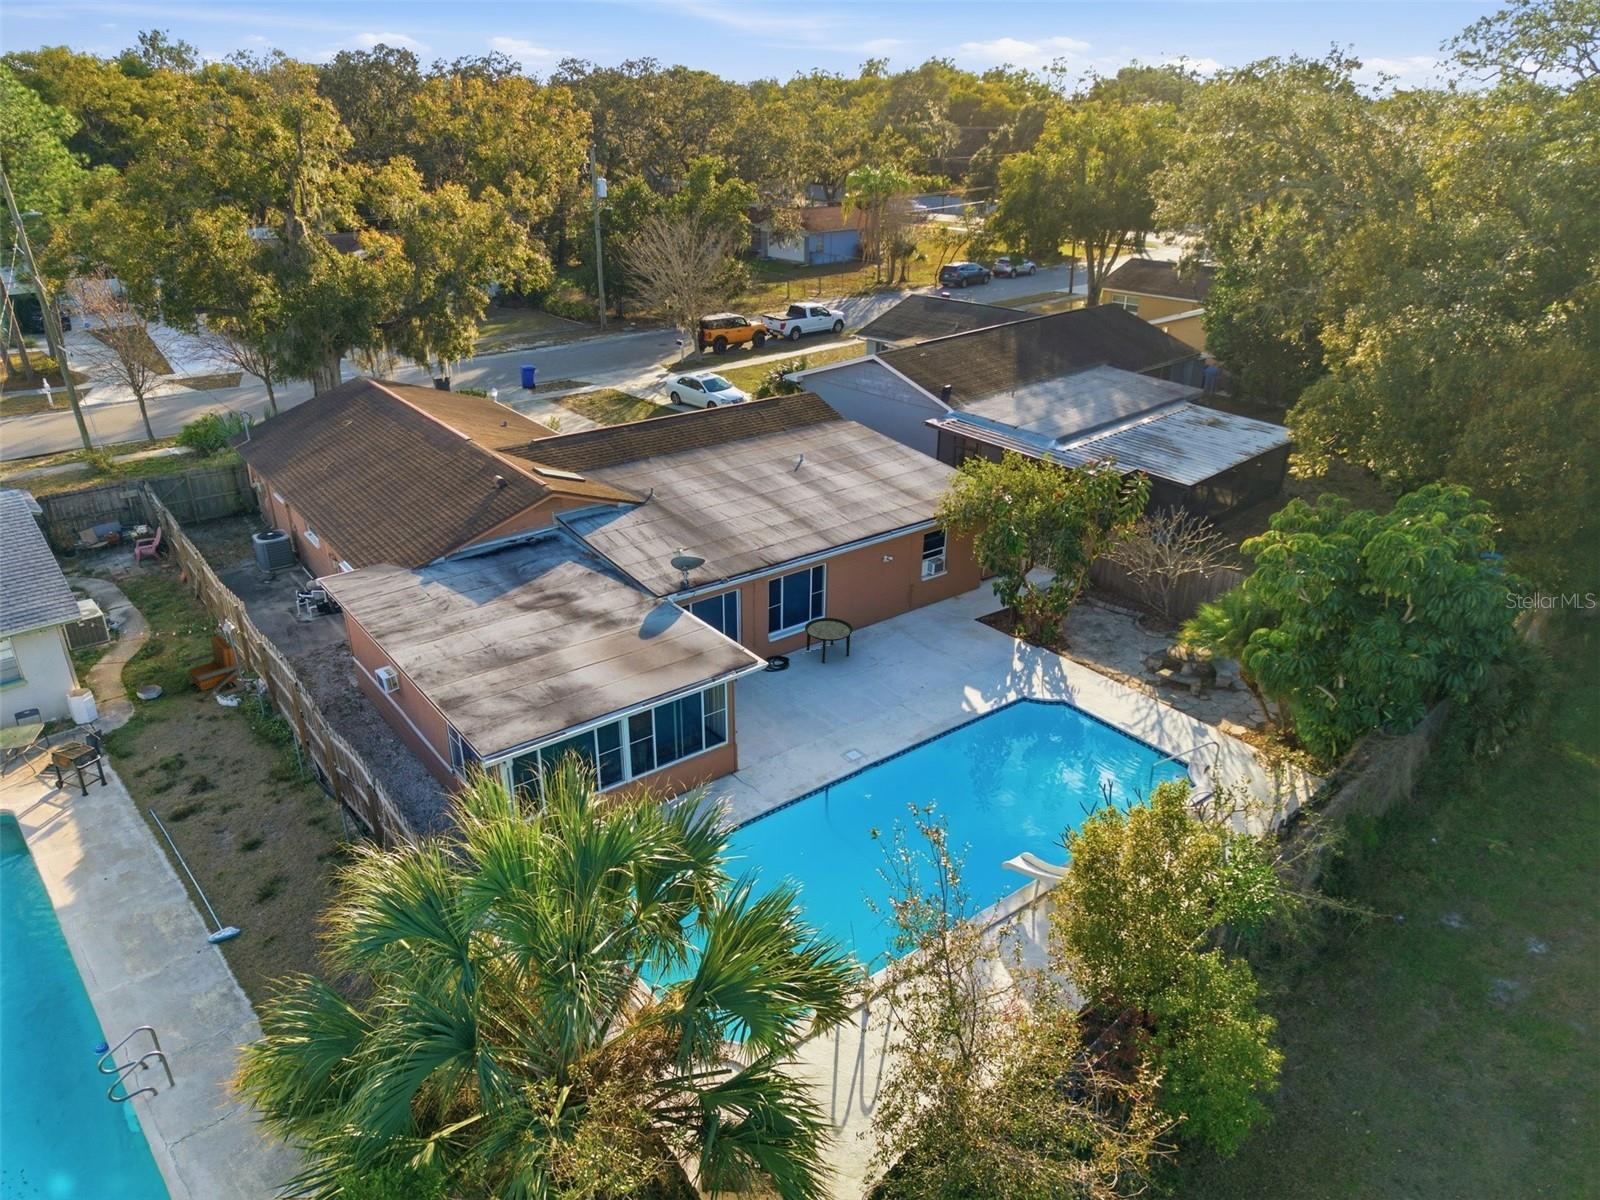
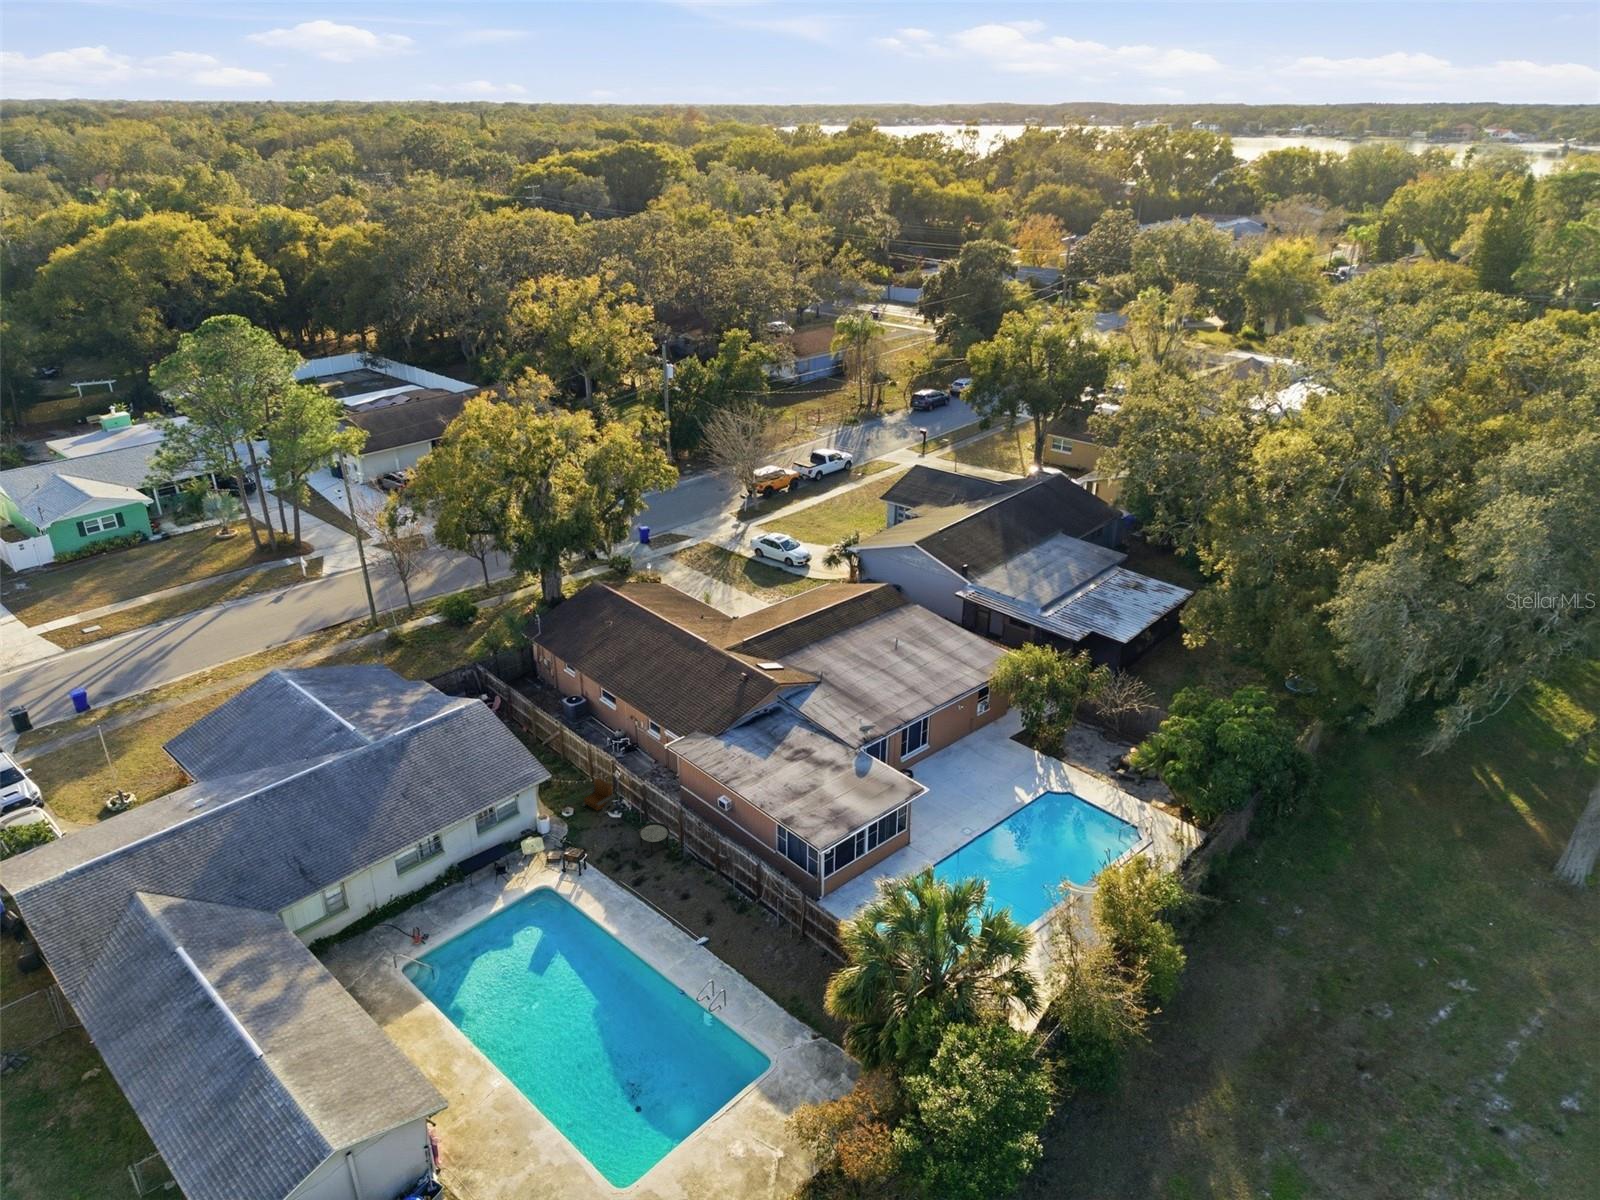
round table: present [805,618,853,663] -> present [638,823,670,855]

